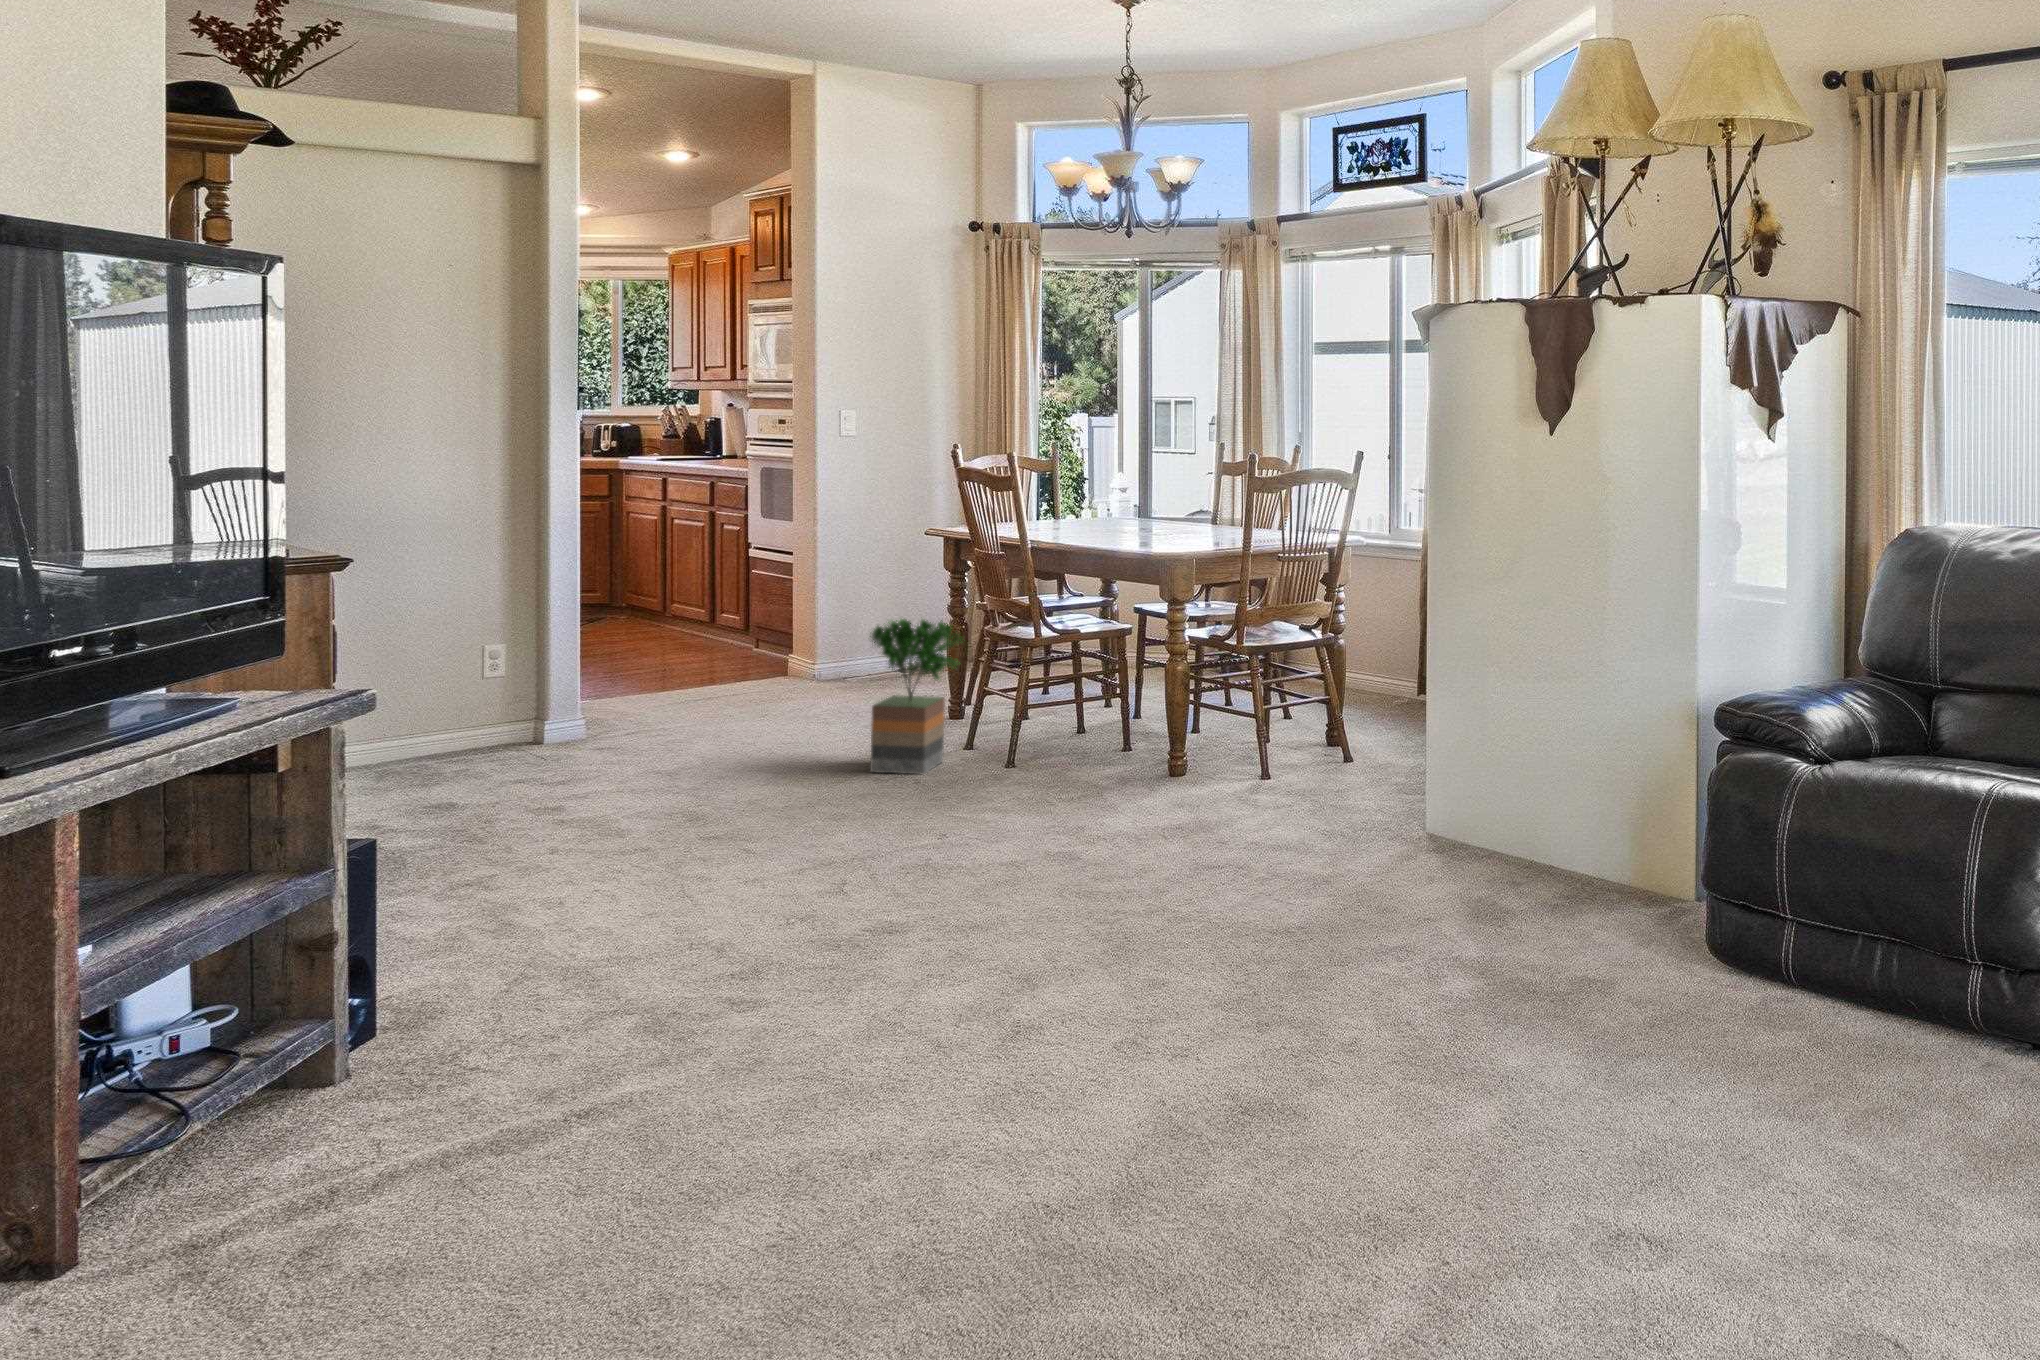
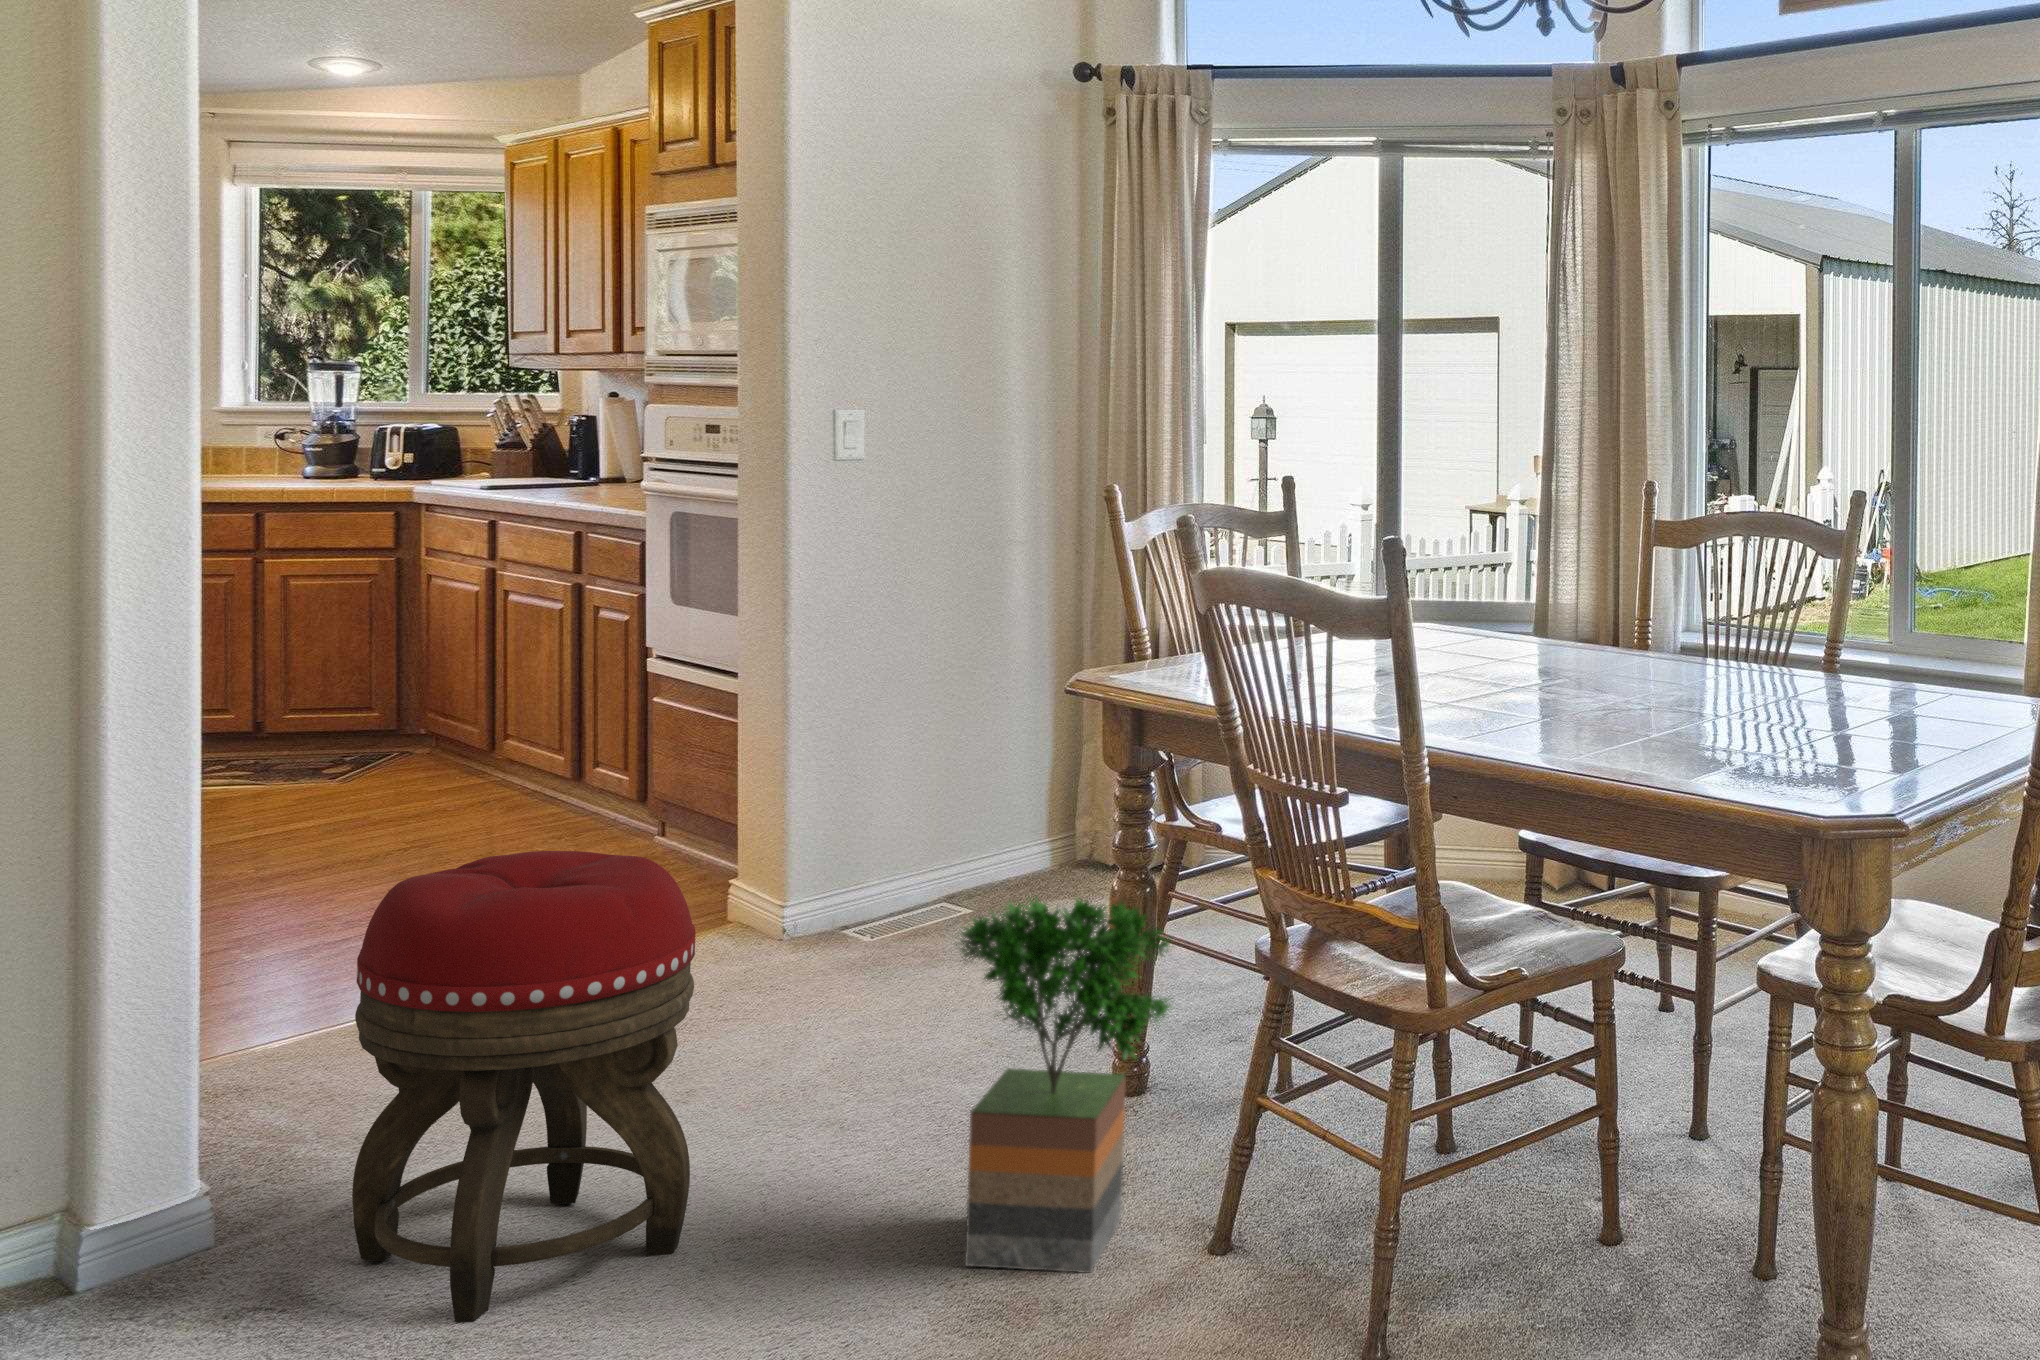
footstool: none [611,600,756,784] -> present [352,851,696,1322]

